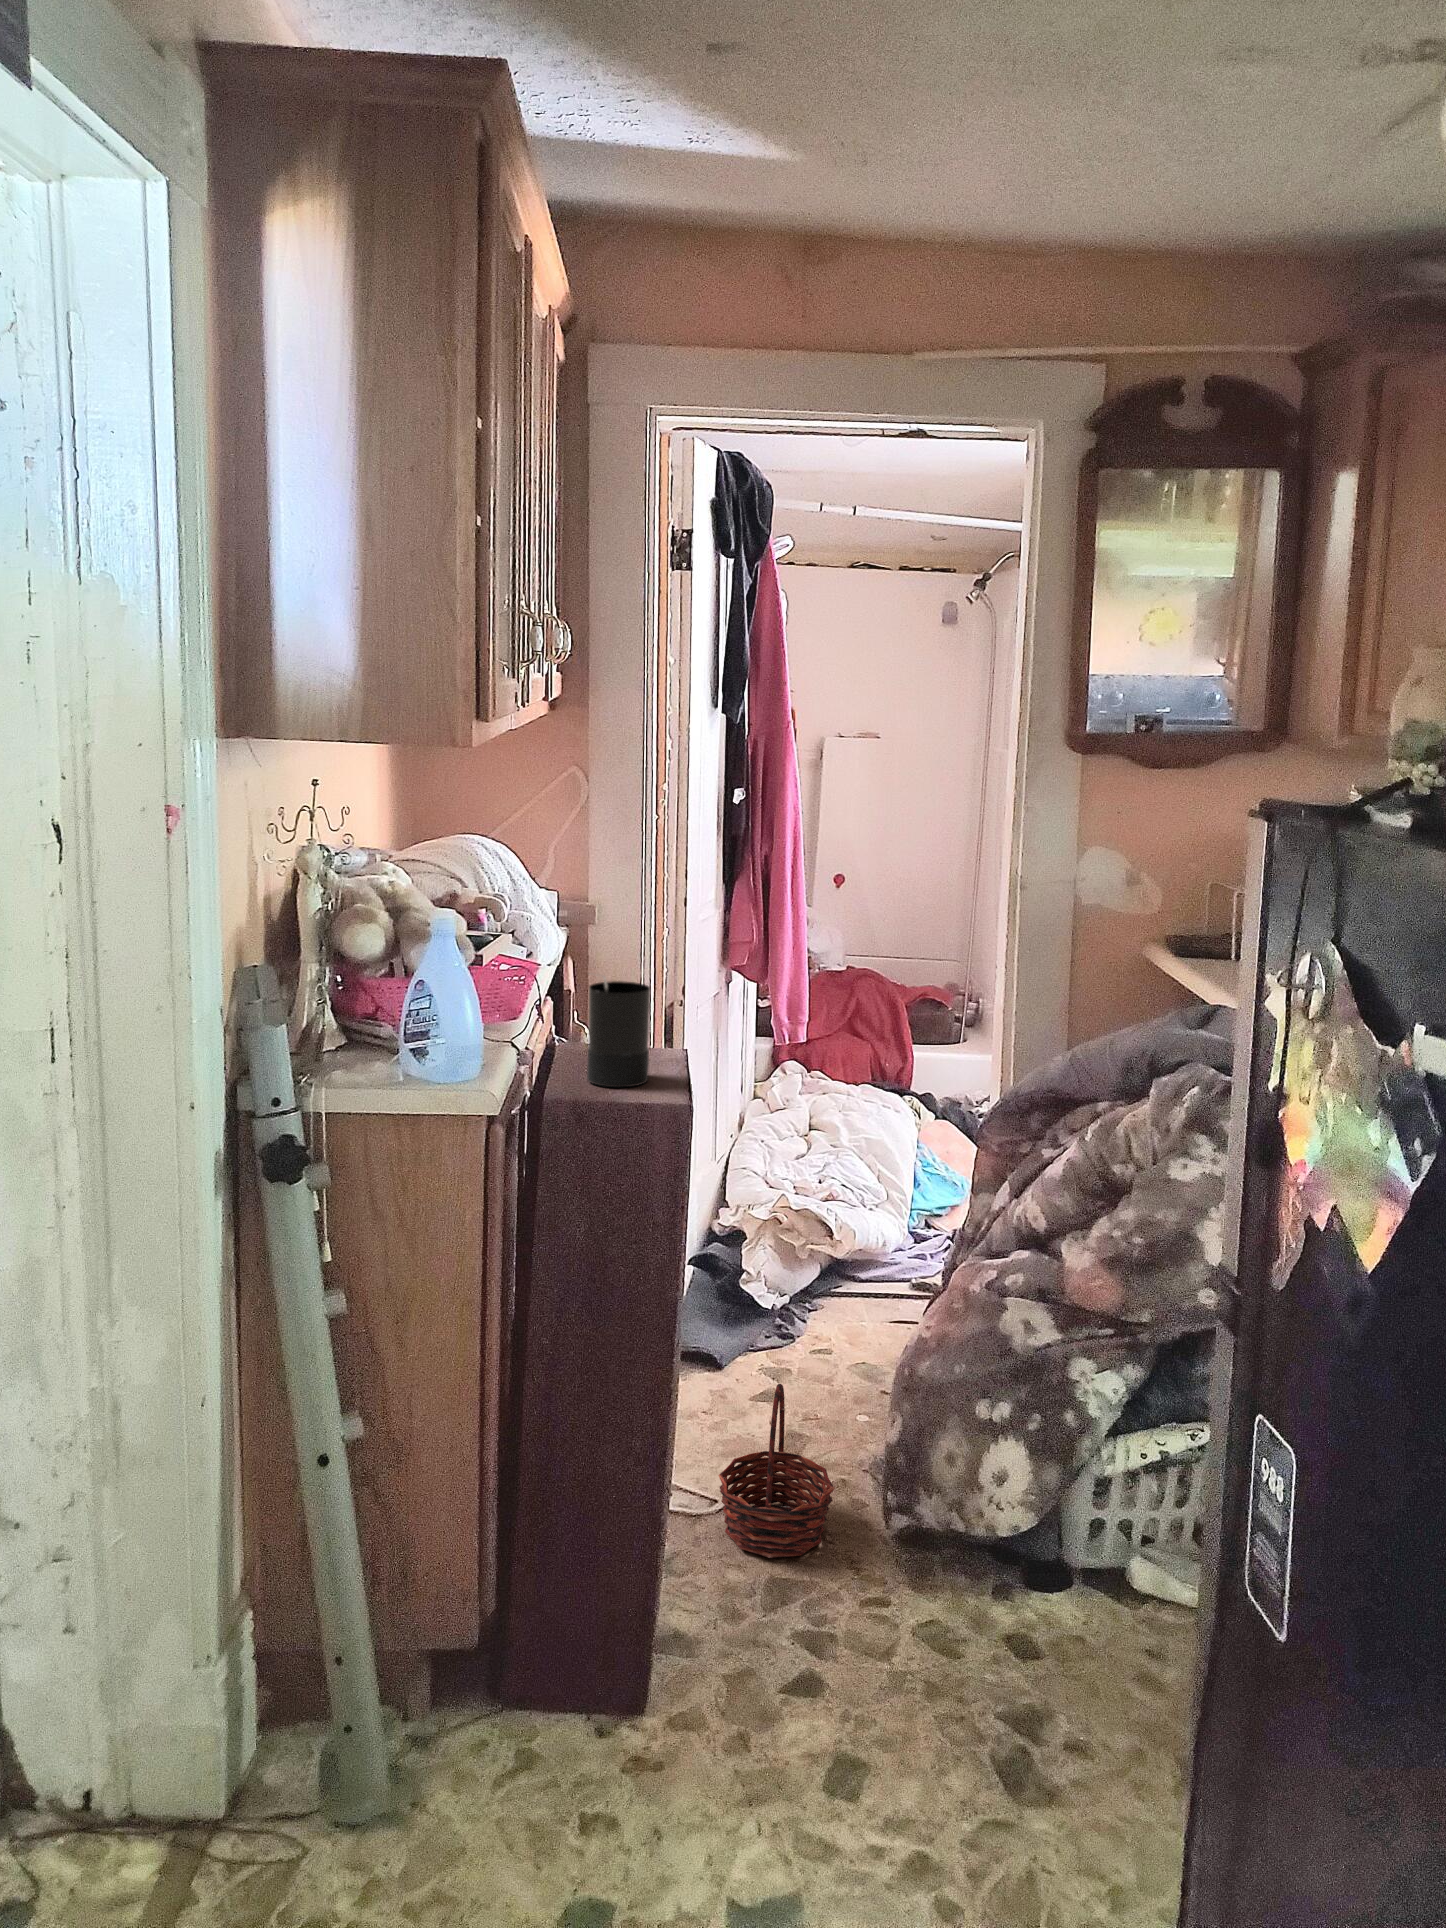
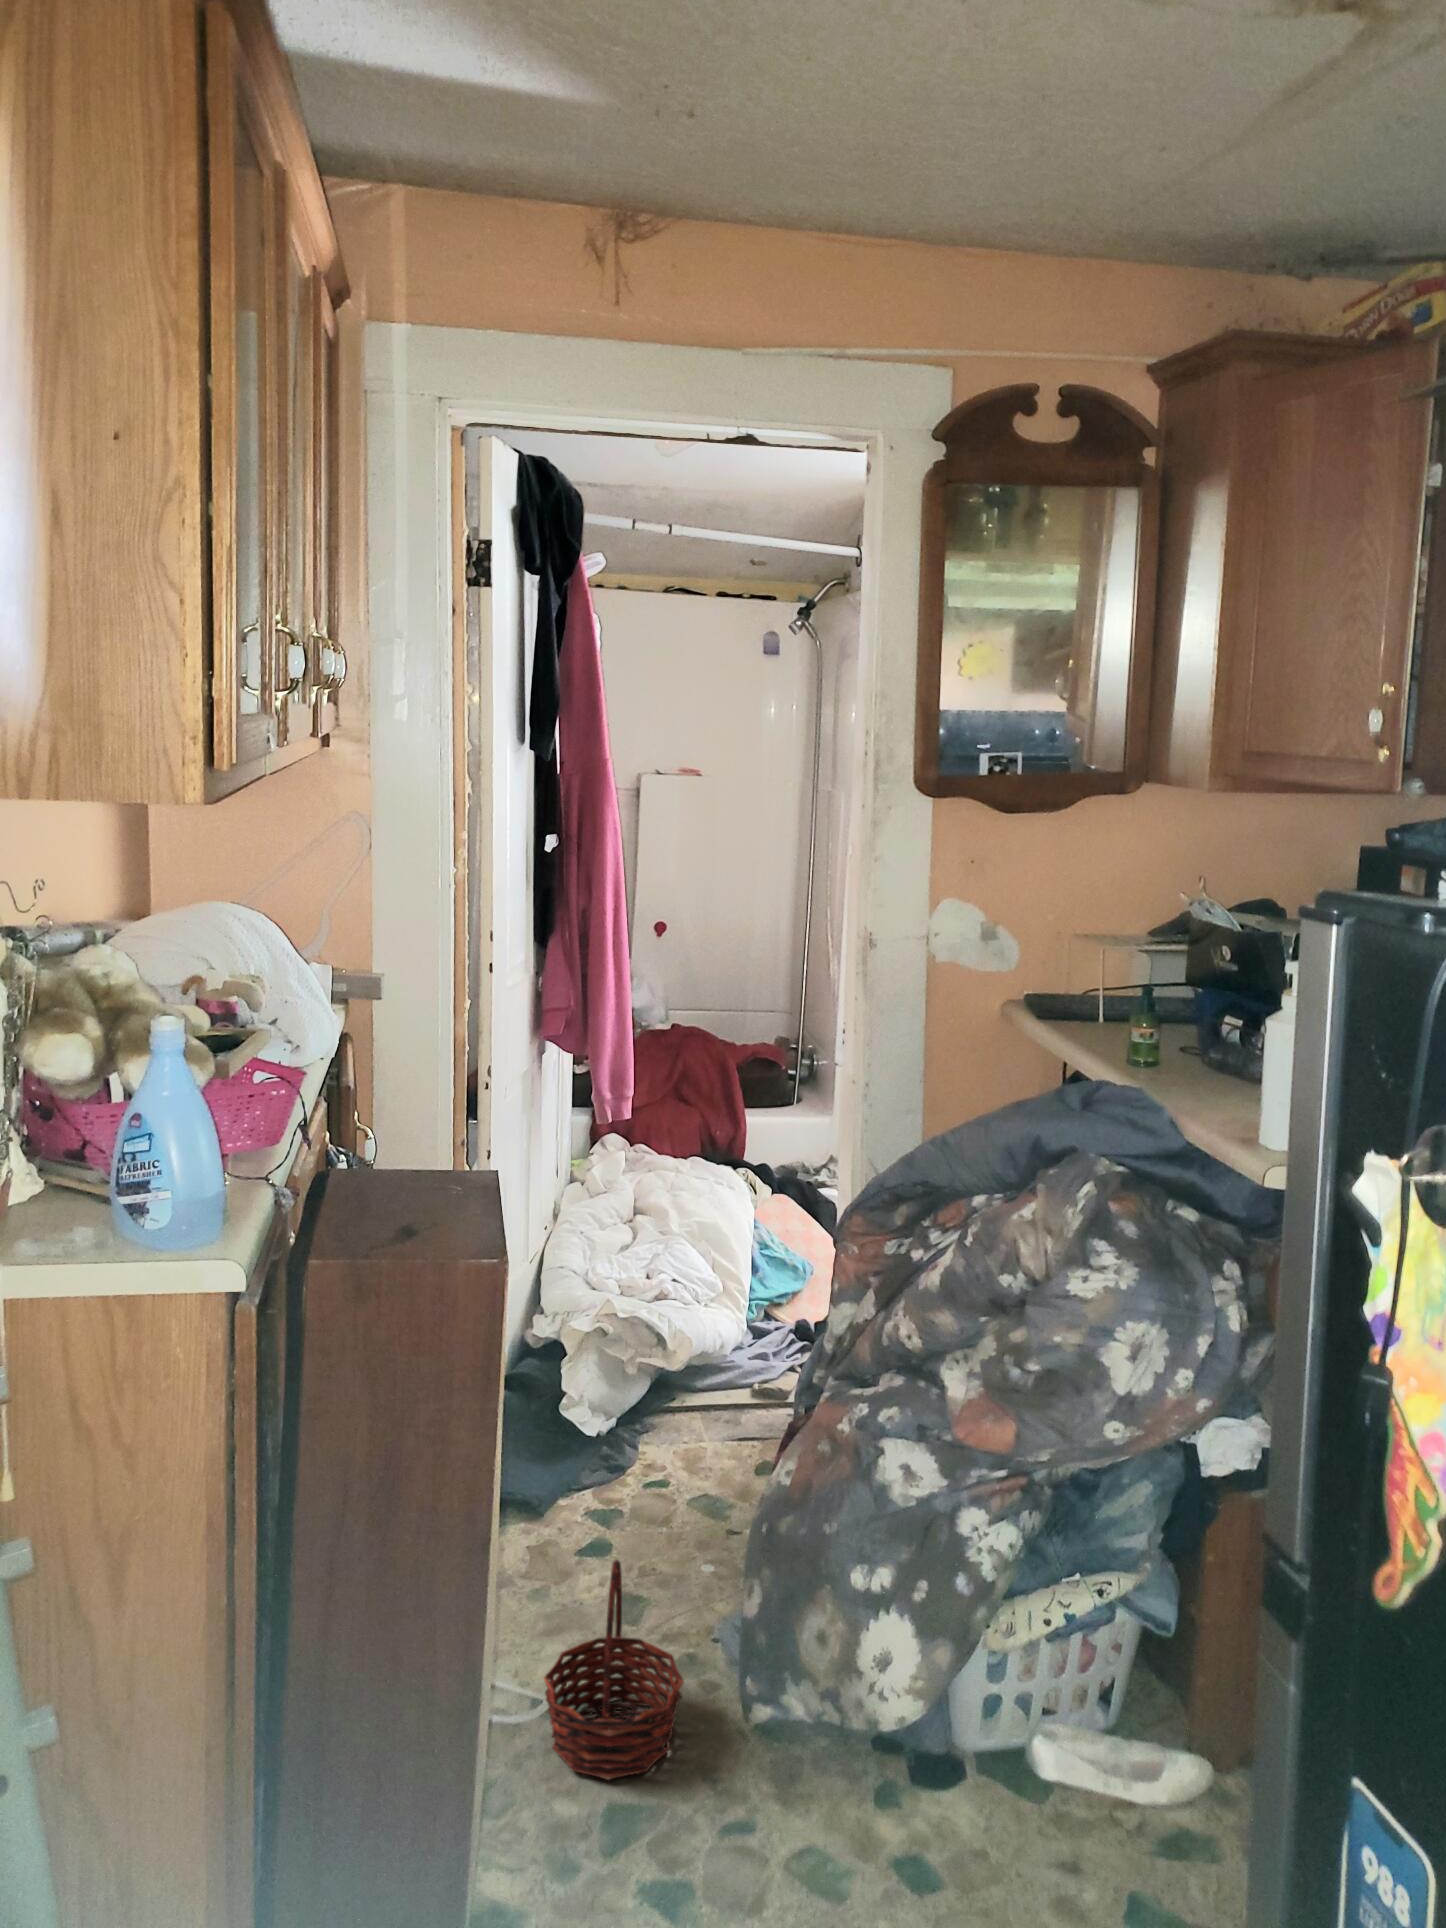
candle: present [587,976,650,1087] -> none [369,1078,450,1223]

